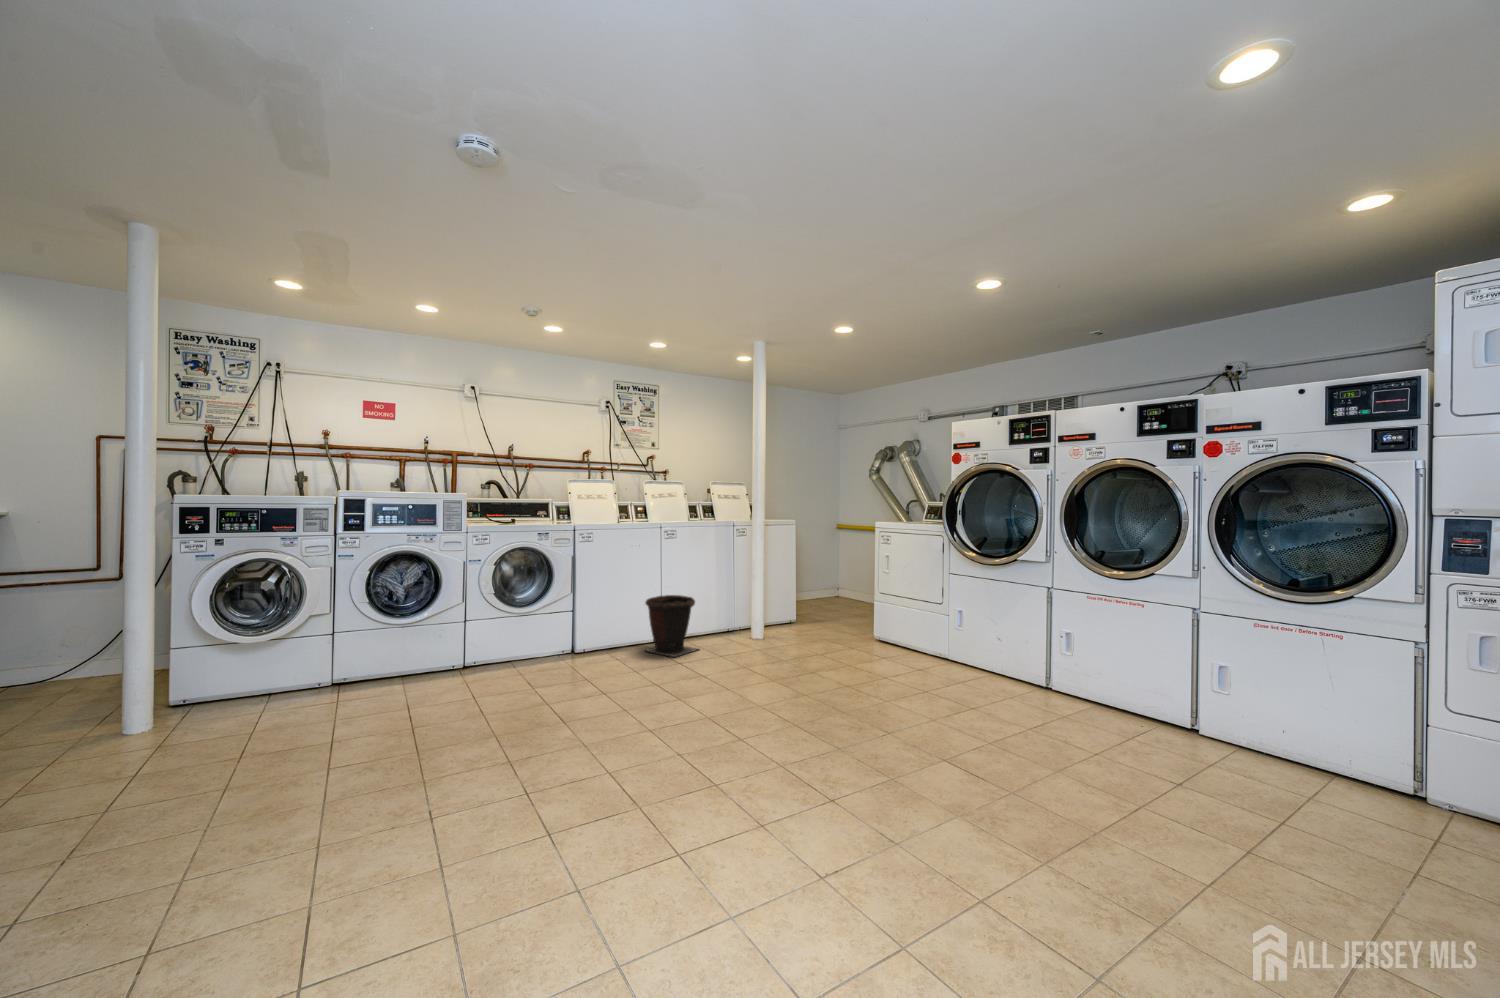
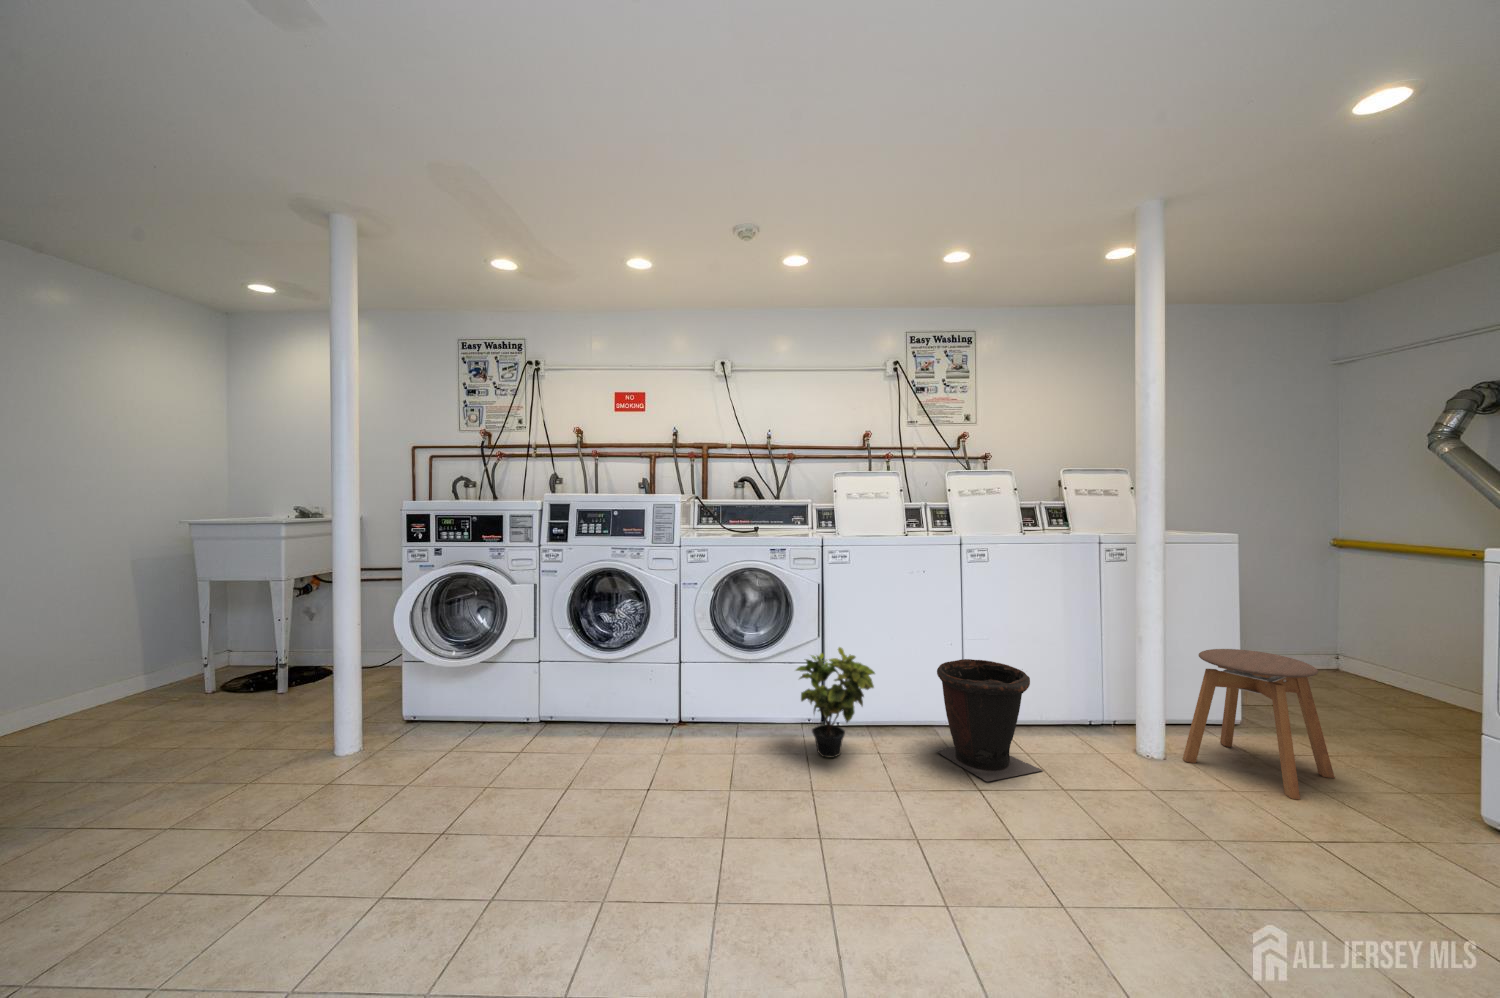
stool: none [763,578,820,641] -> present [1183,649,1335,800]
potted plant: none [557,594,611,663] -> present [796,647,875,758]

